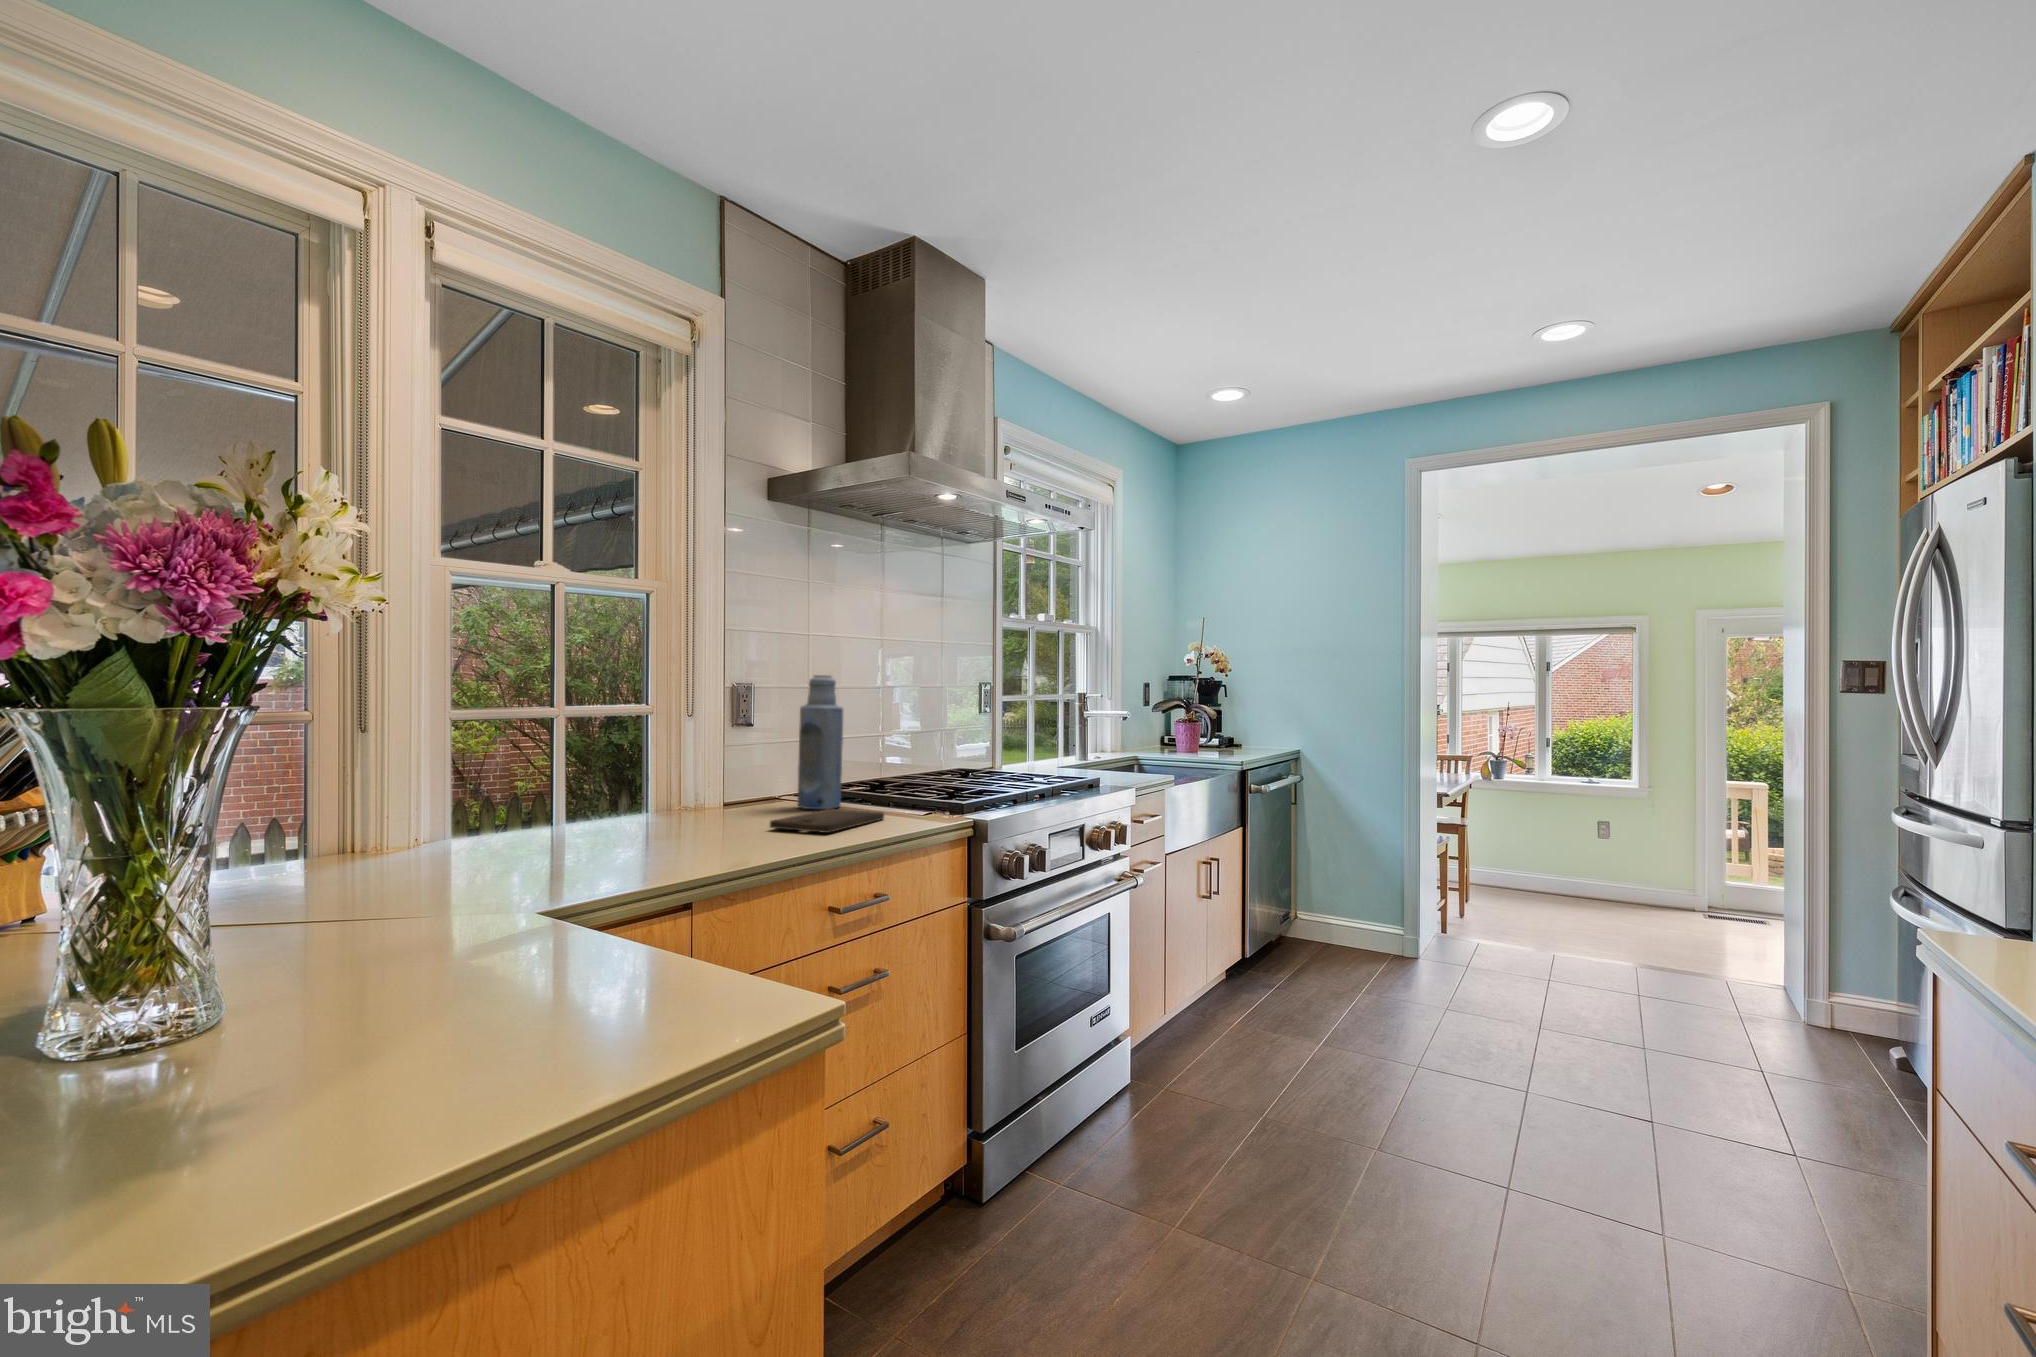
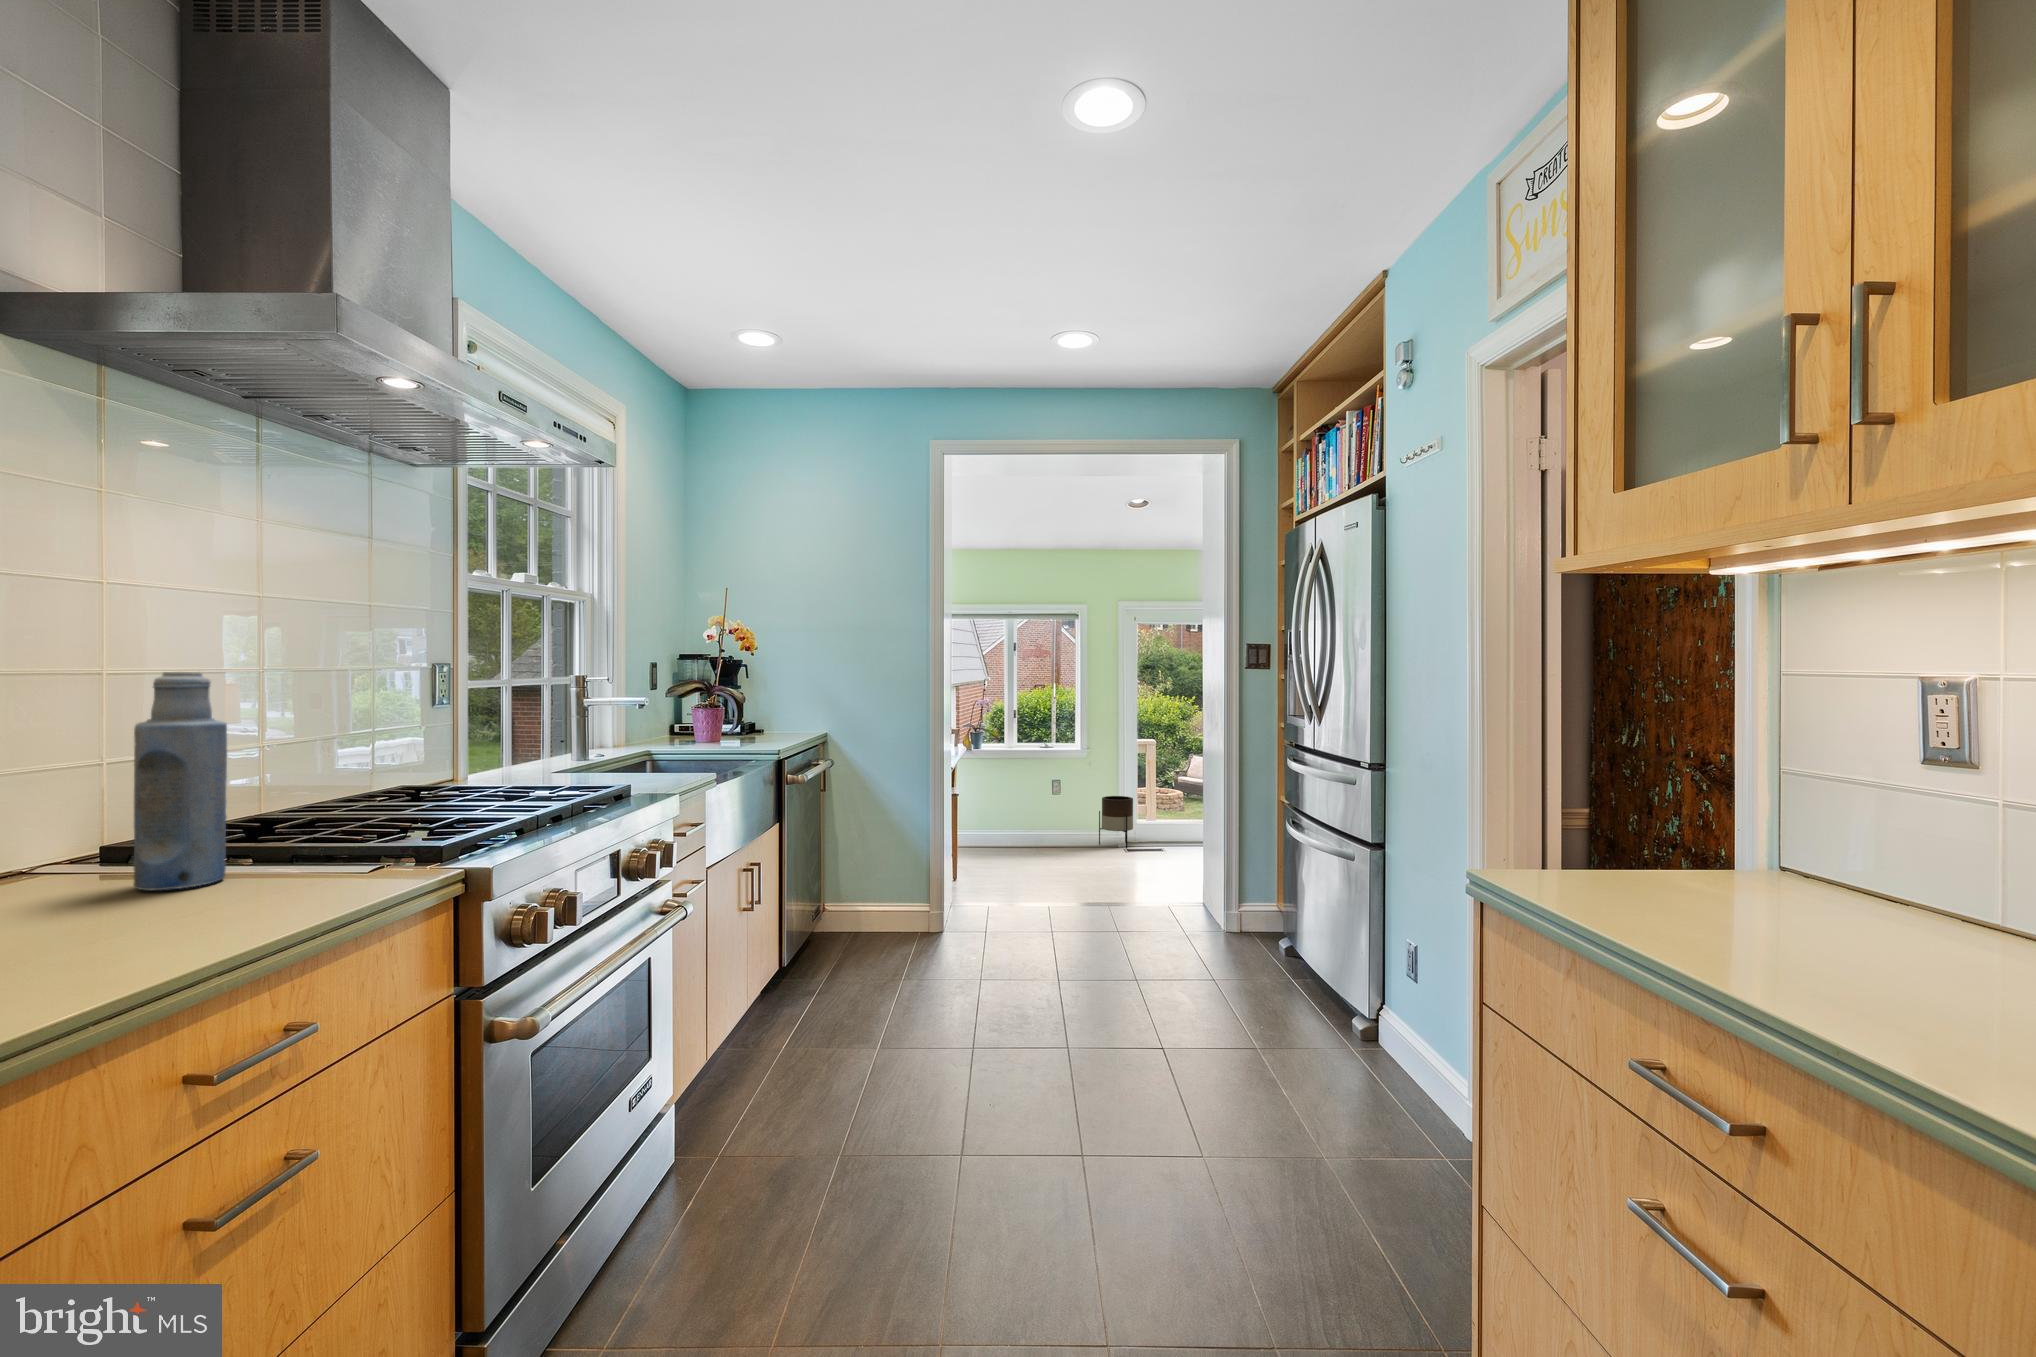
cutting board: present [770,809,884,833] -> none [81,884,320,944]
planter: none [1655,847,1706,913] -> present [1099,796,1133,848]

